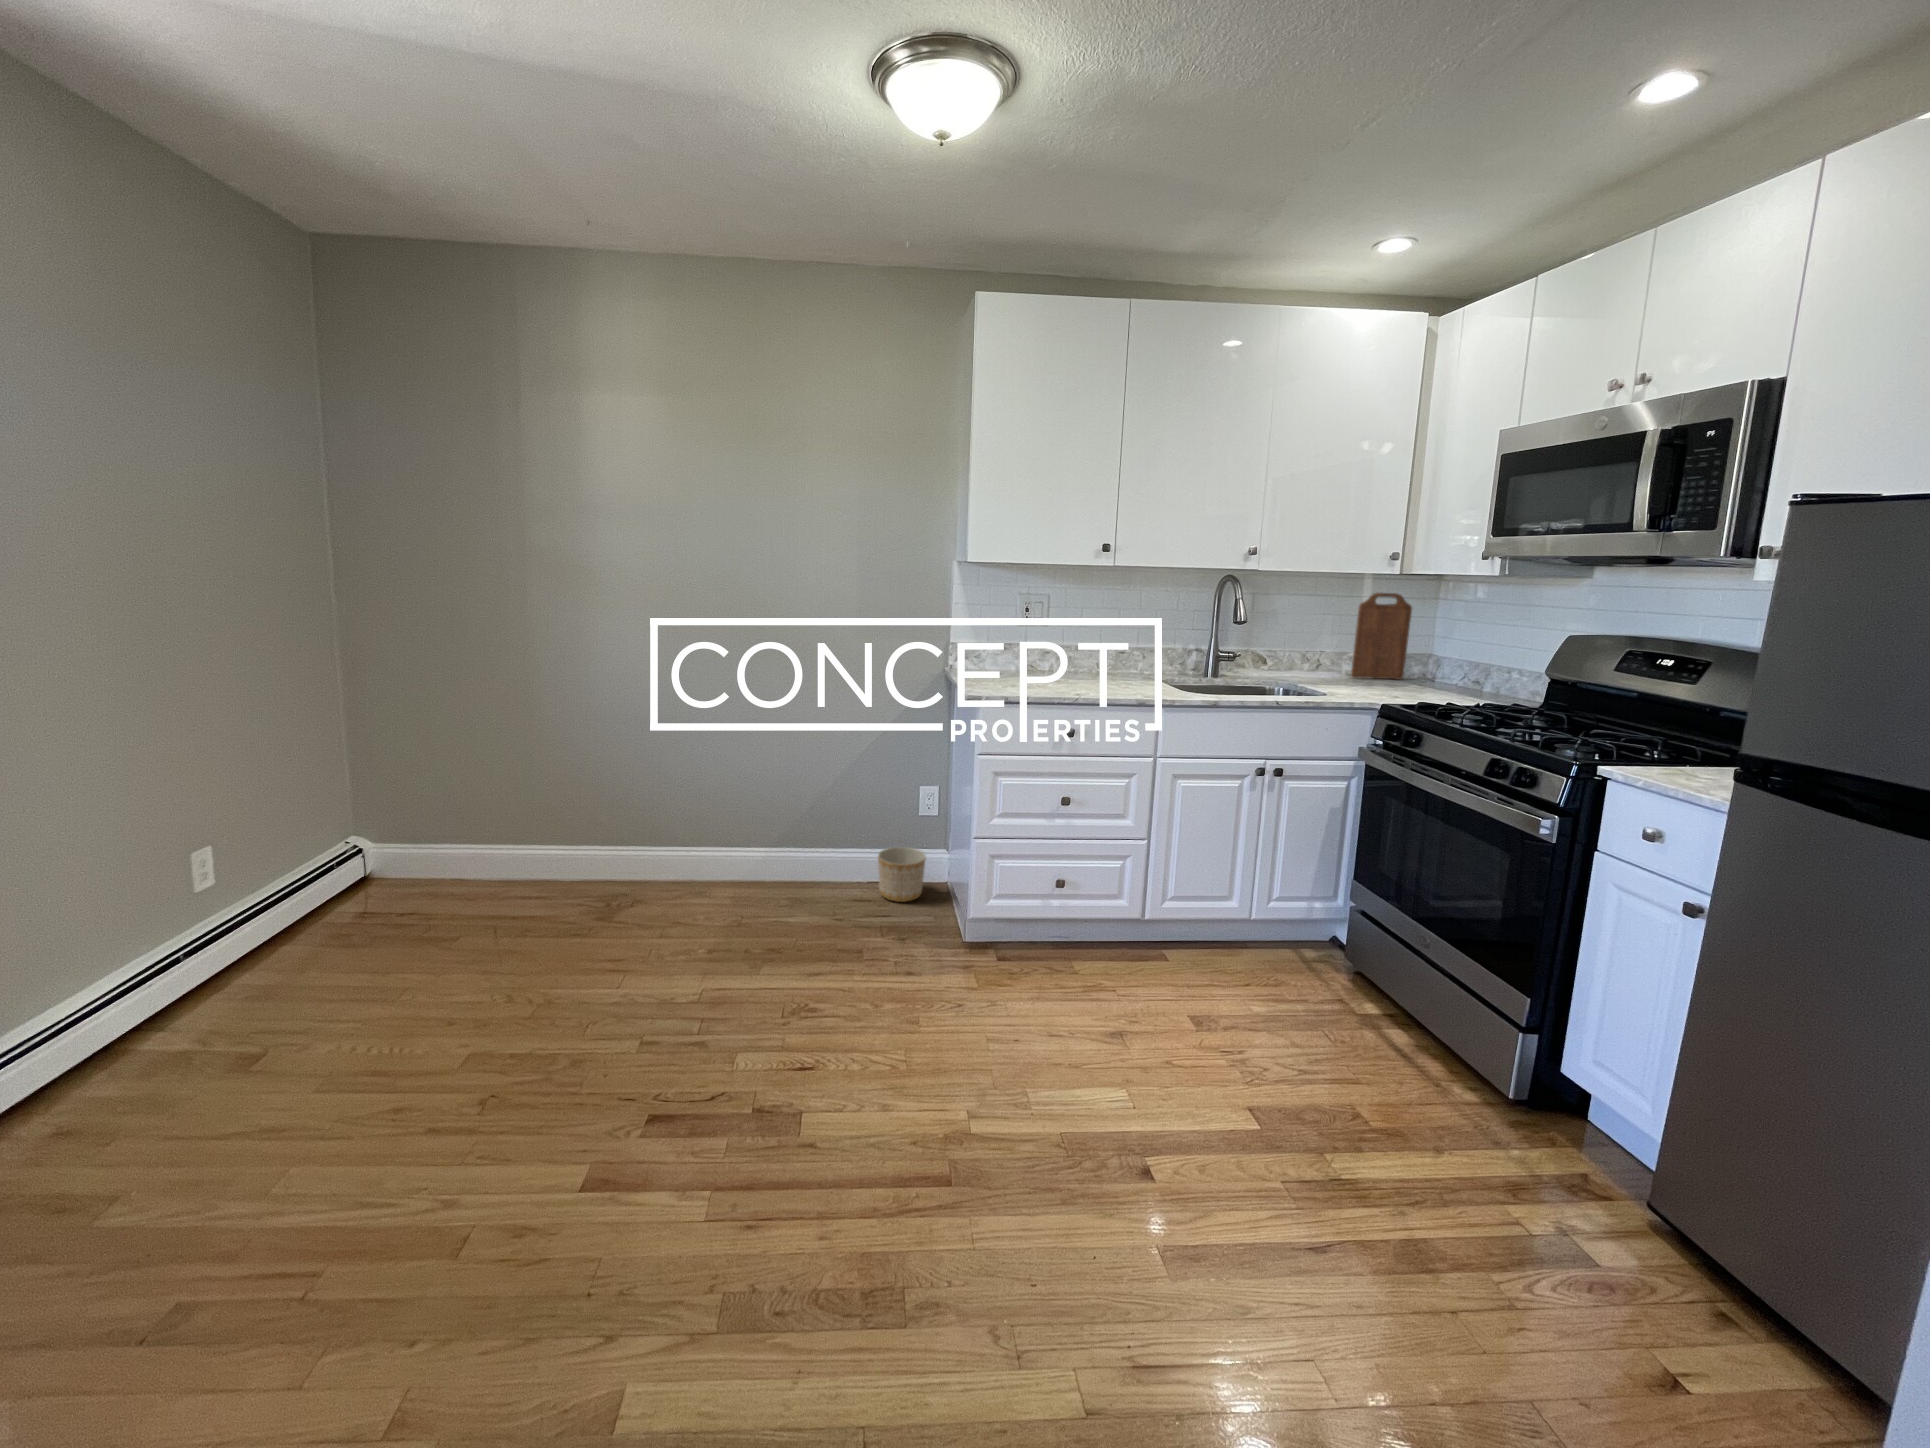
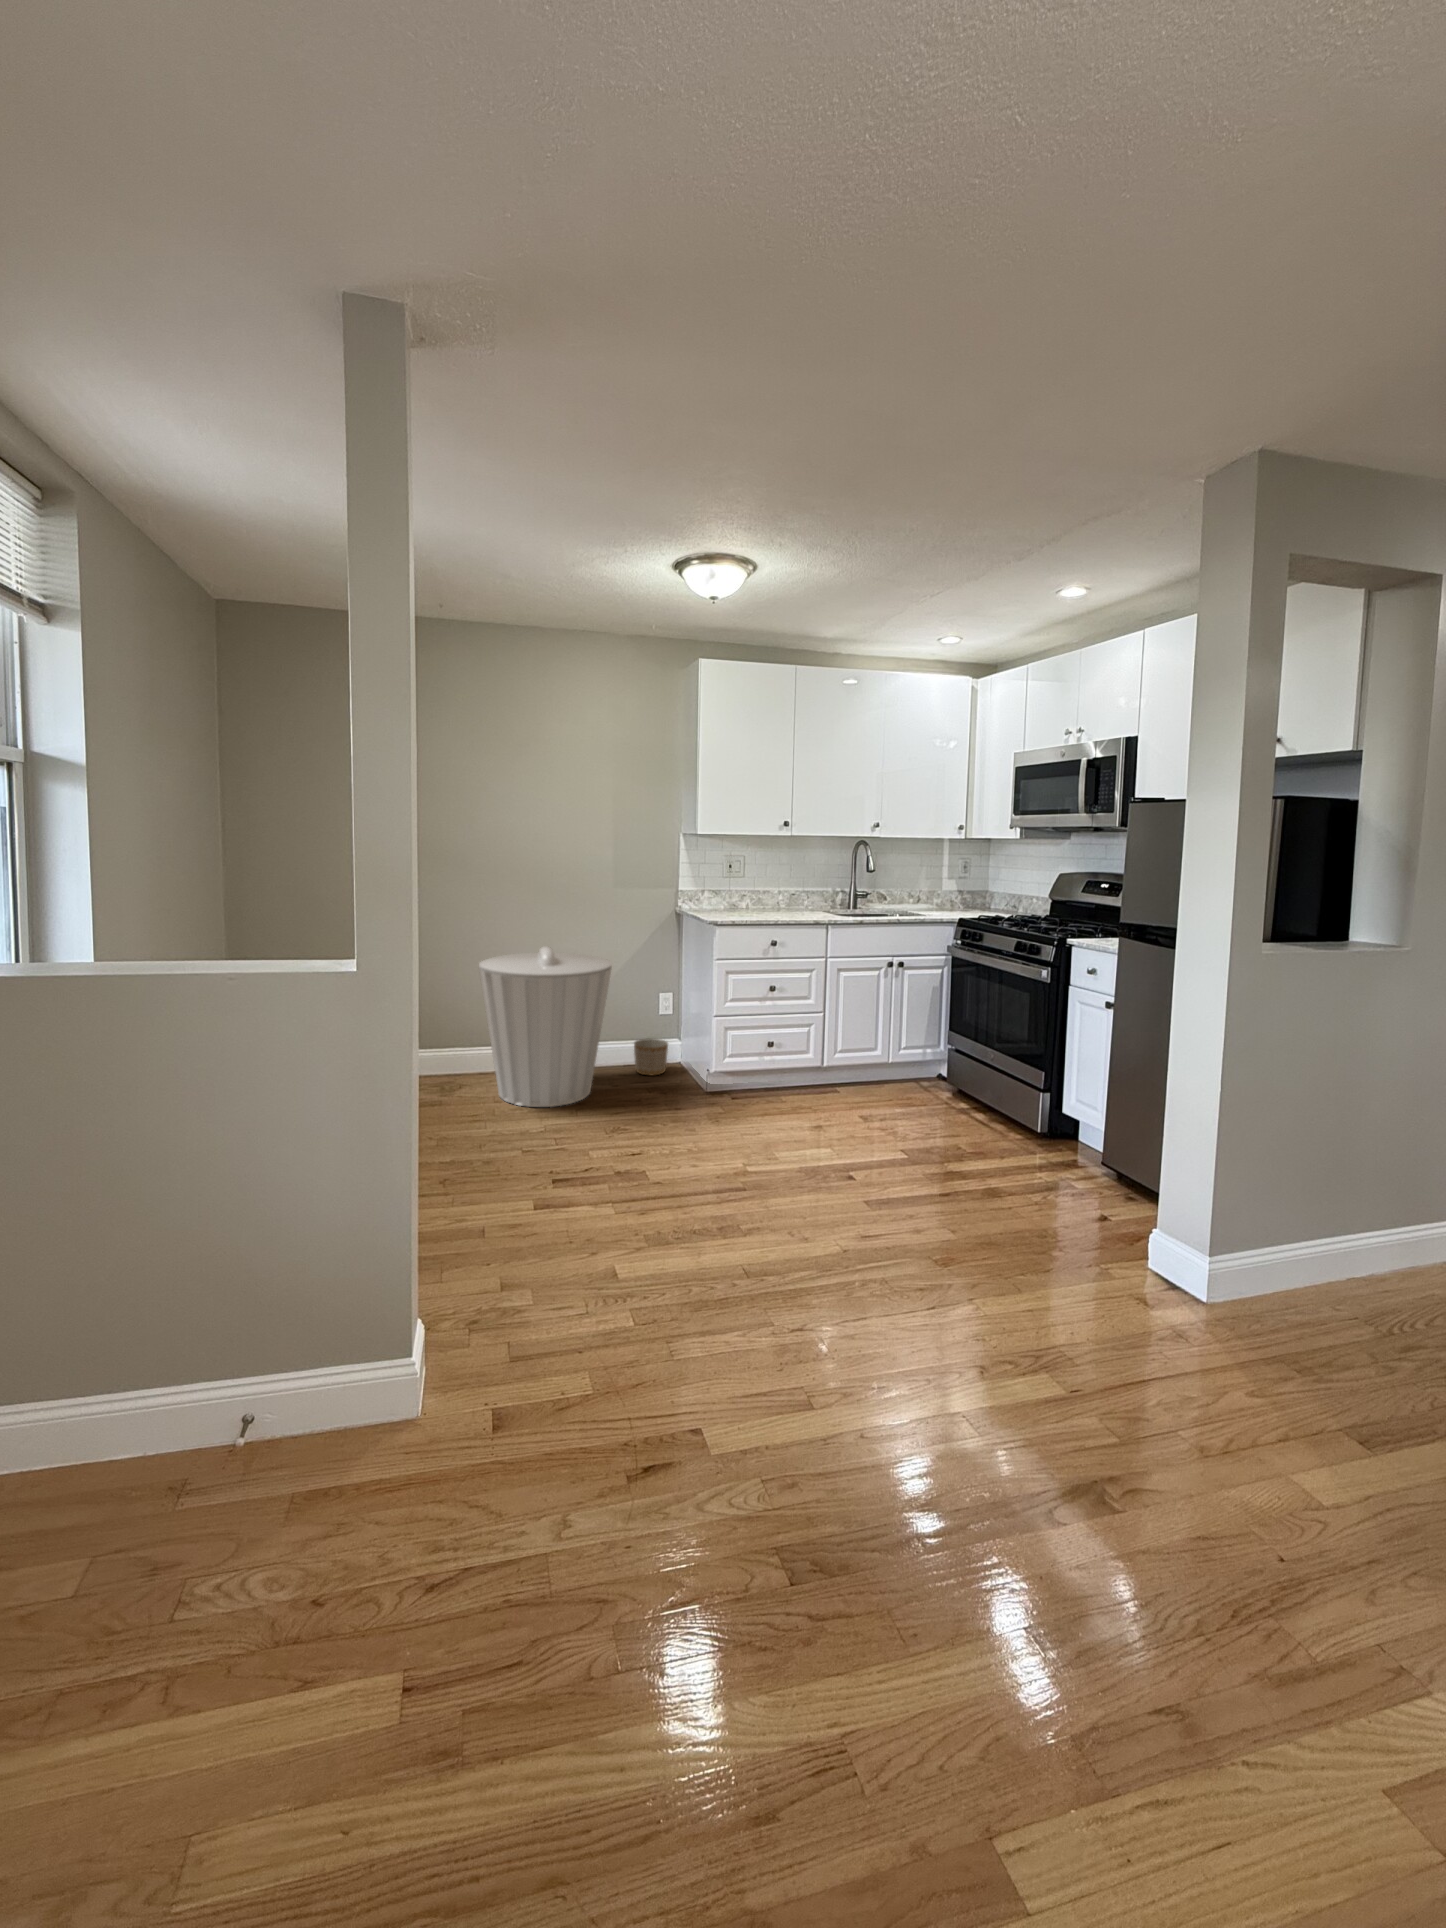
cutting board: present [1351,593,1412,680] -> none [940,851,974,908]
trash can: none [645,722,834,950] -> present [479,946,612,1107]

